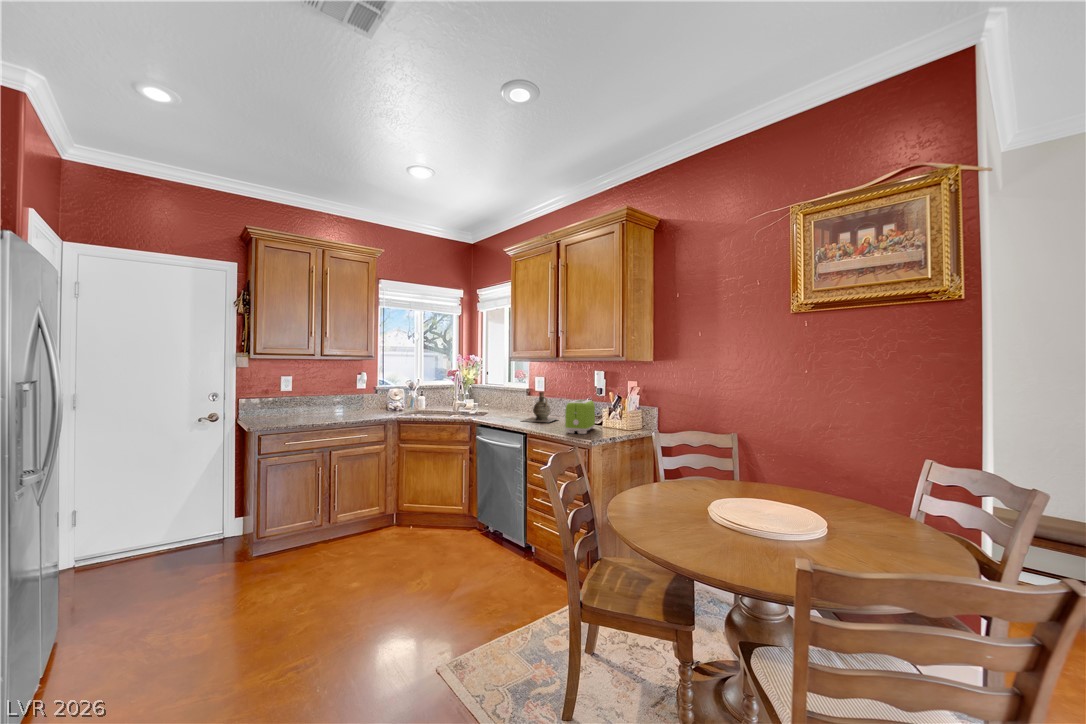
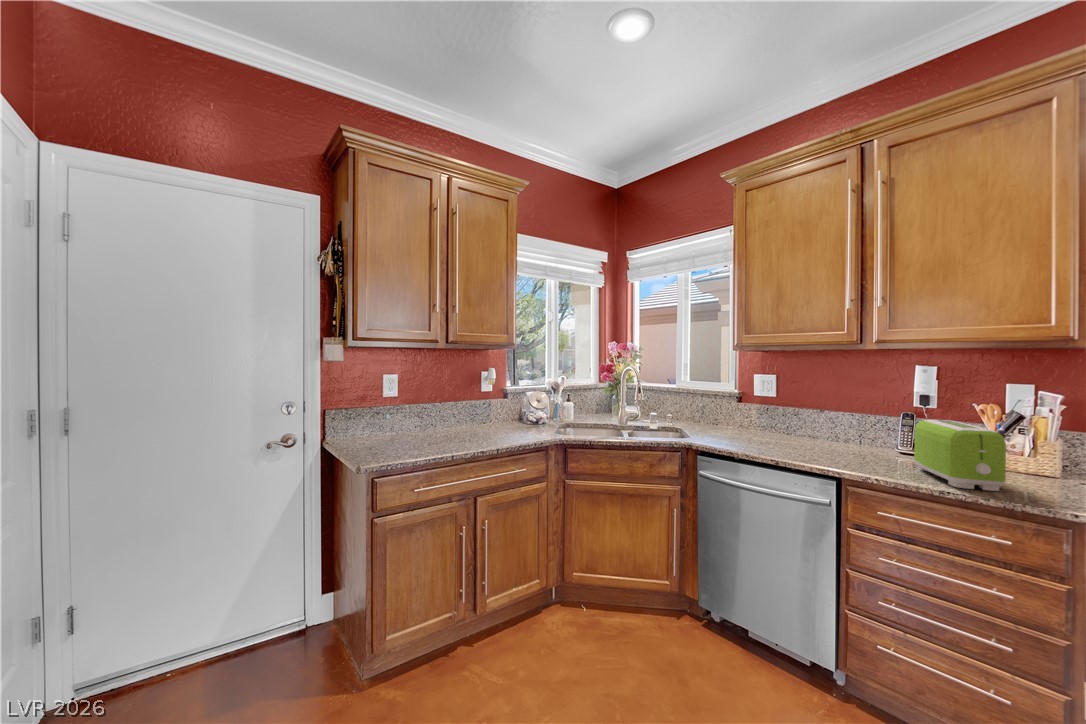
ceramic jug: present [523,392,558,422] -> none [774,401,838,454]

